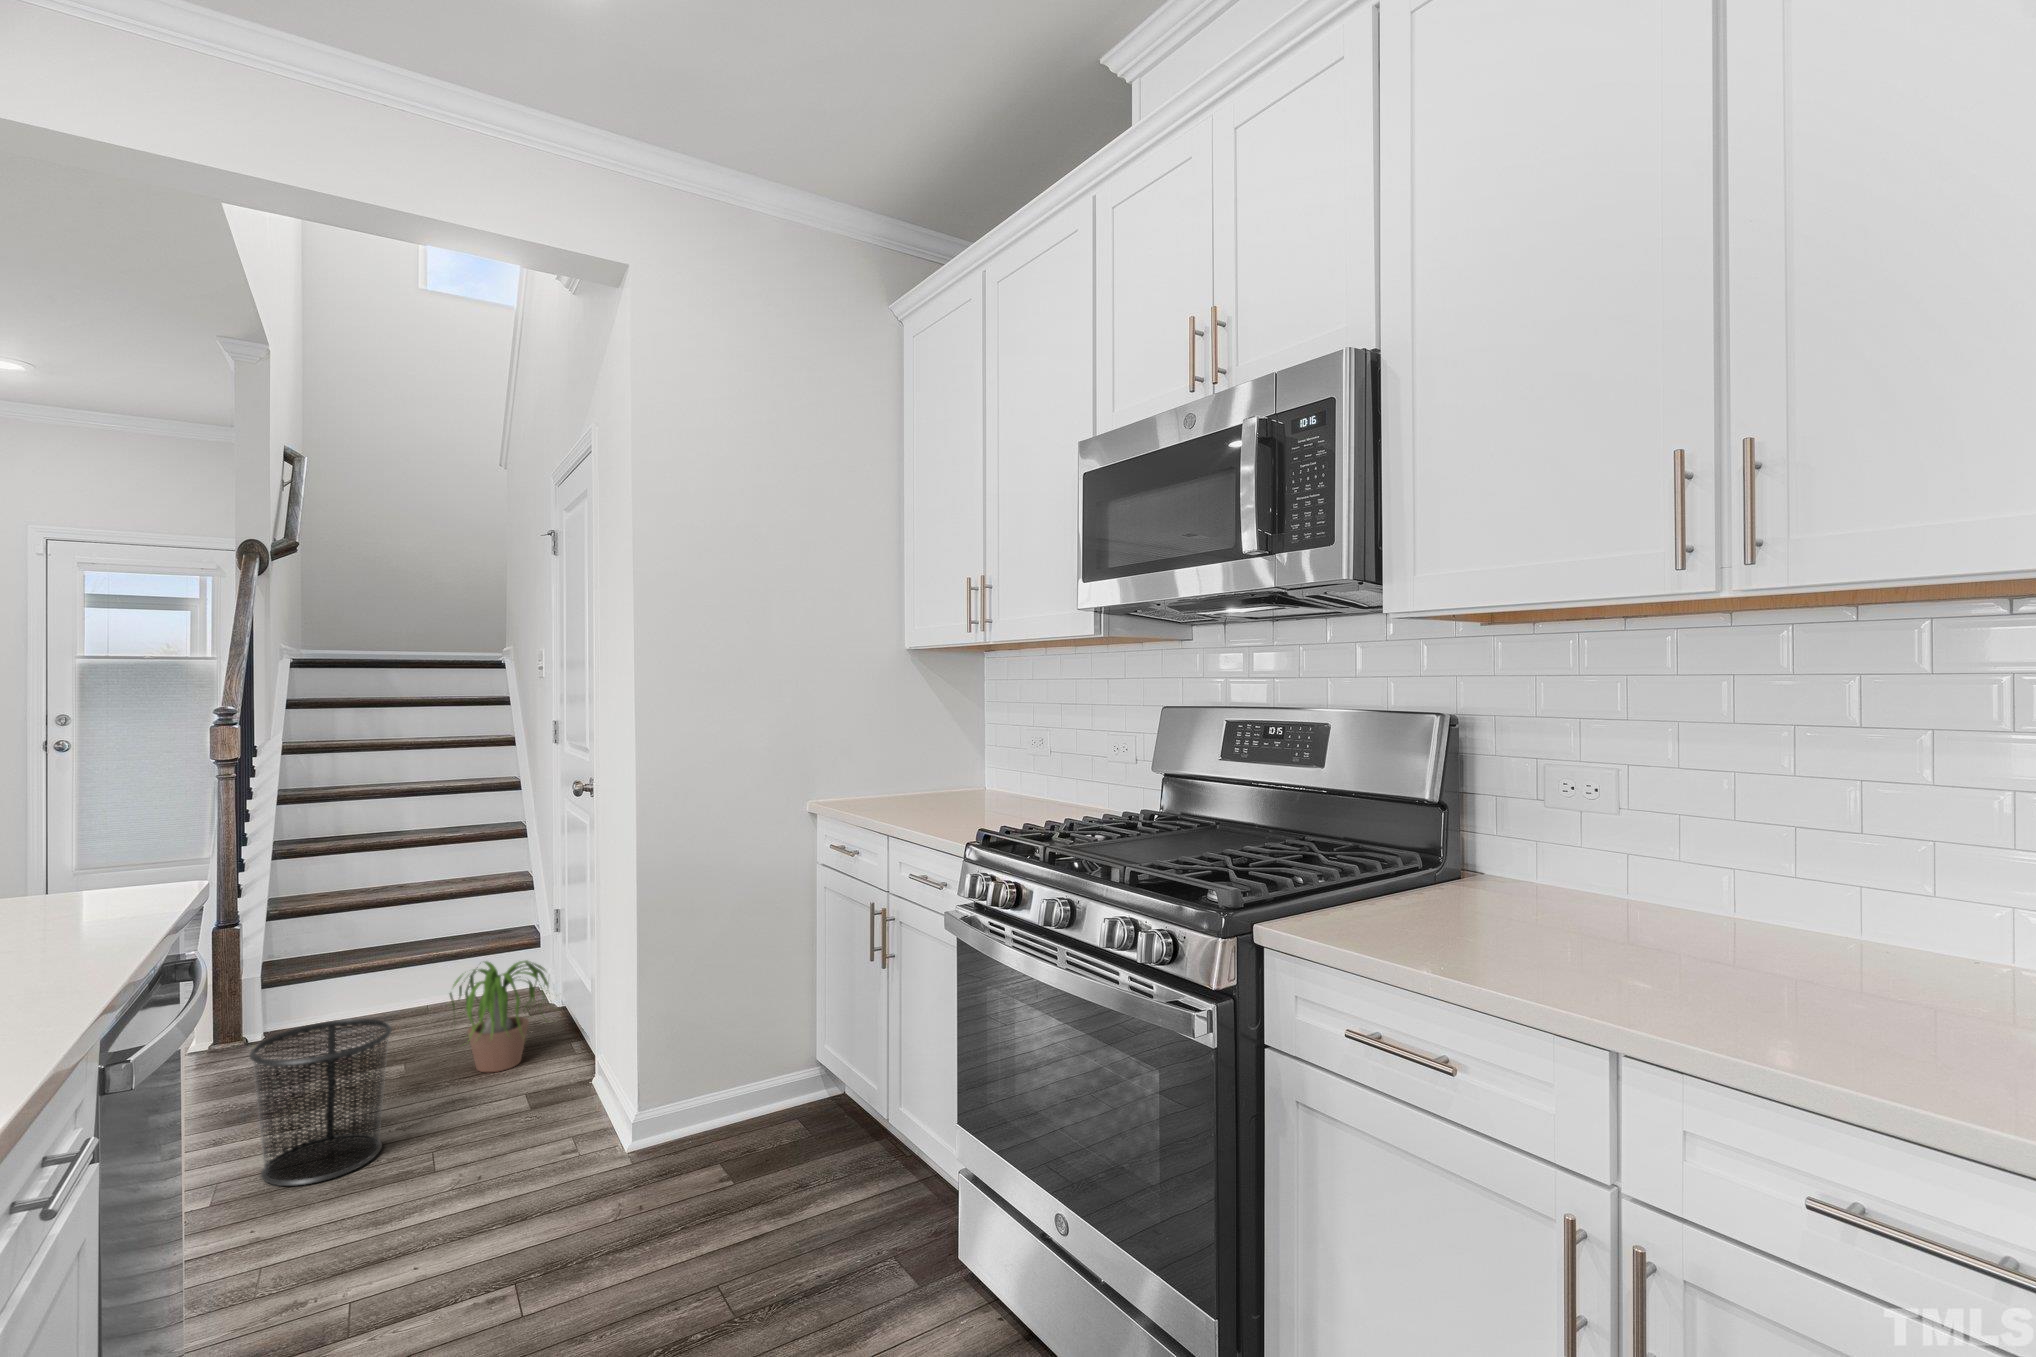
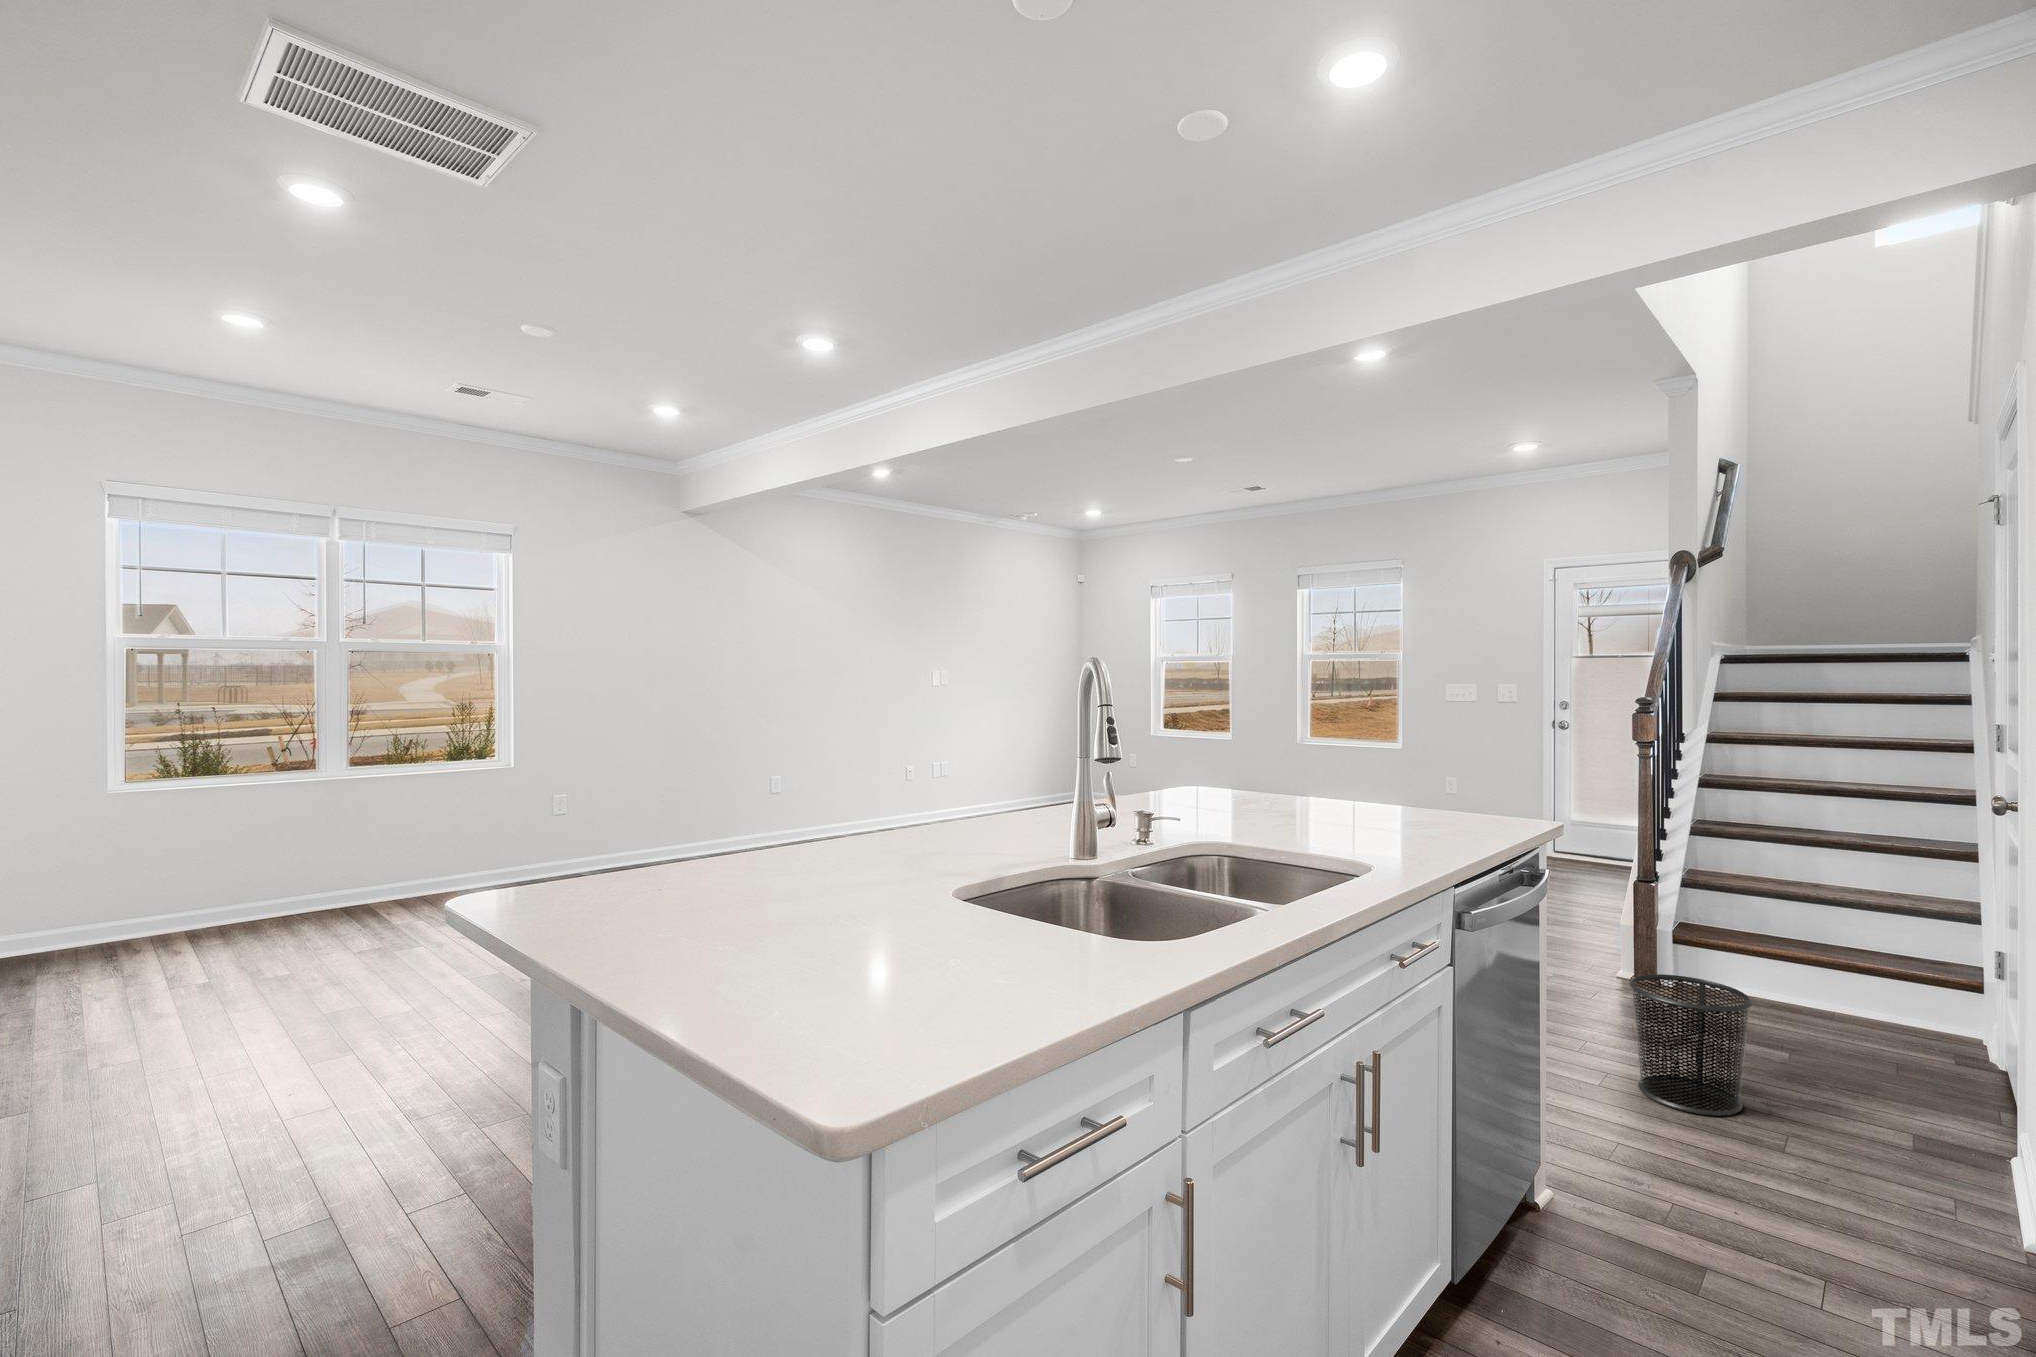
potted plant: present [450,961,549,1072] -> none [1831,977,1992,1102]

